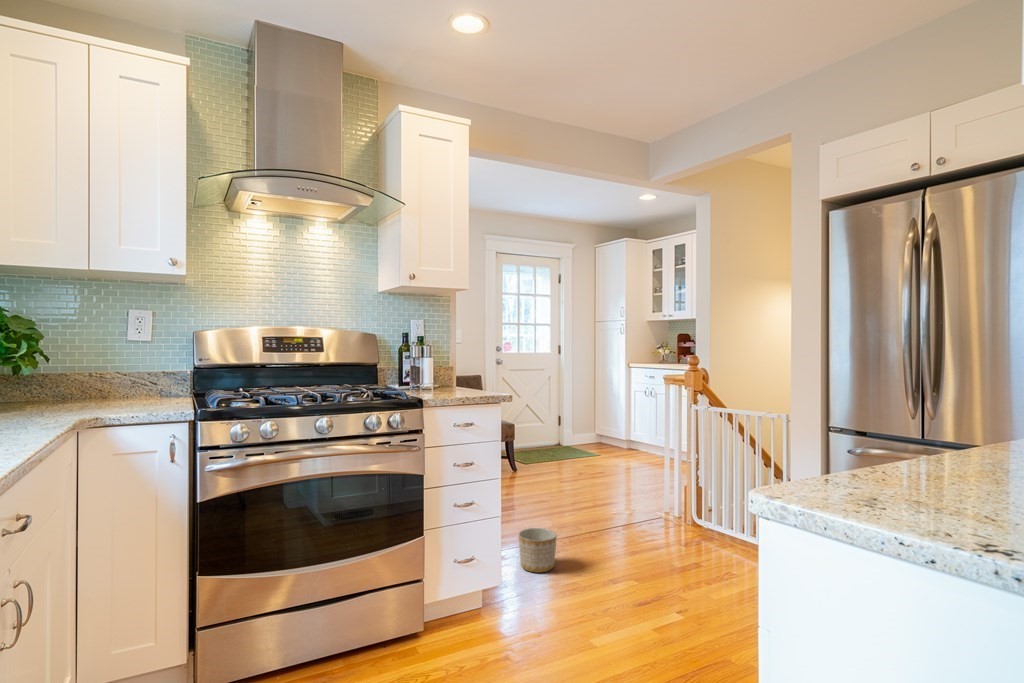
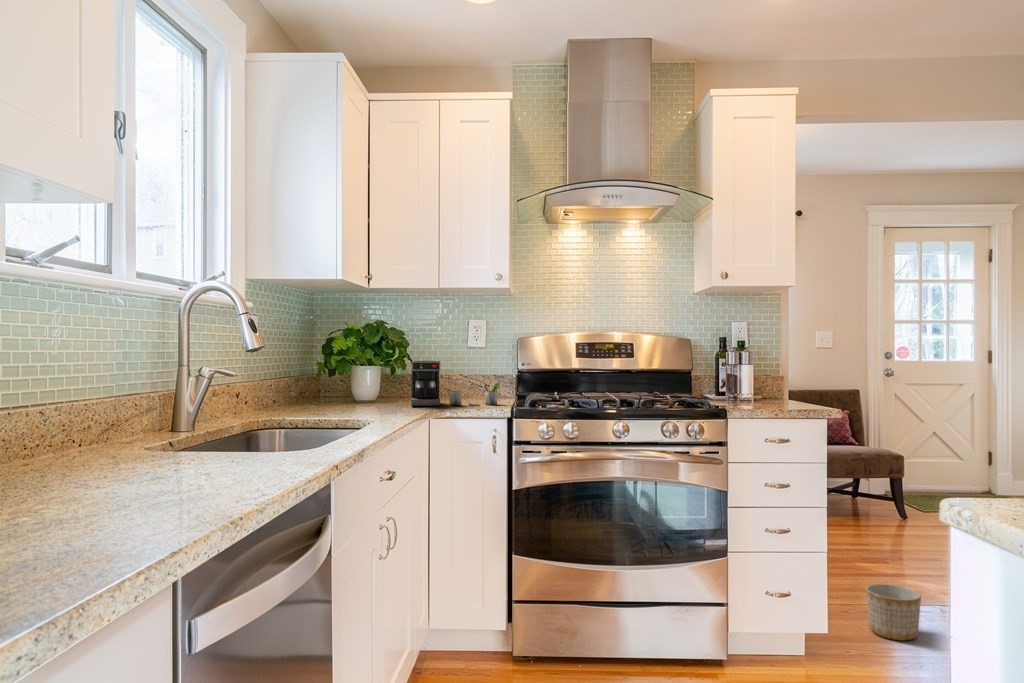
coffee maker: none [46,357,176,415] -> present [411,361,500,406]

